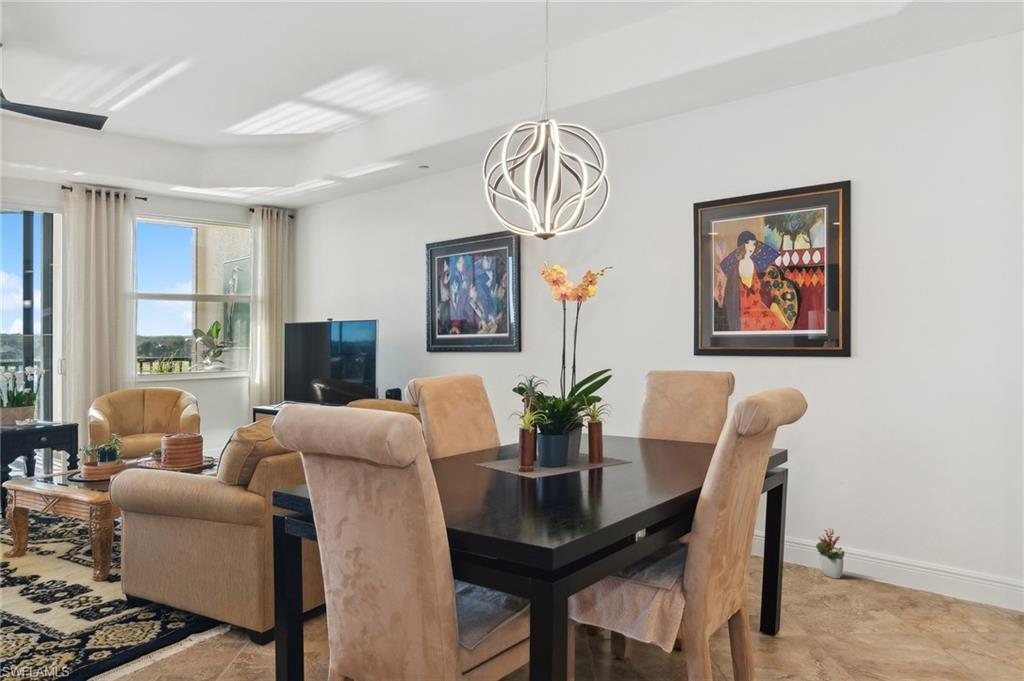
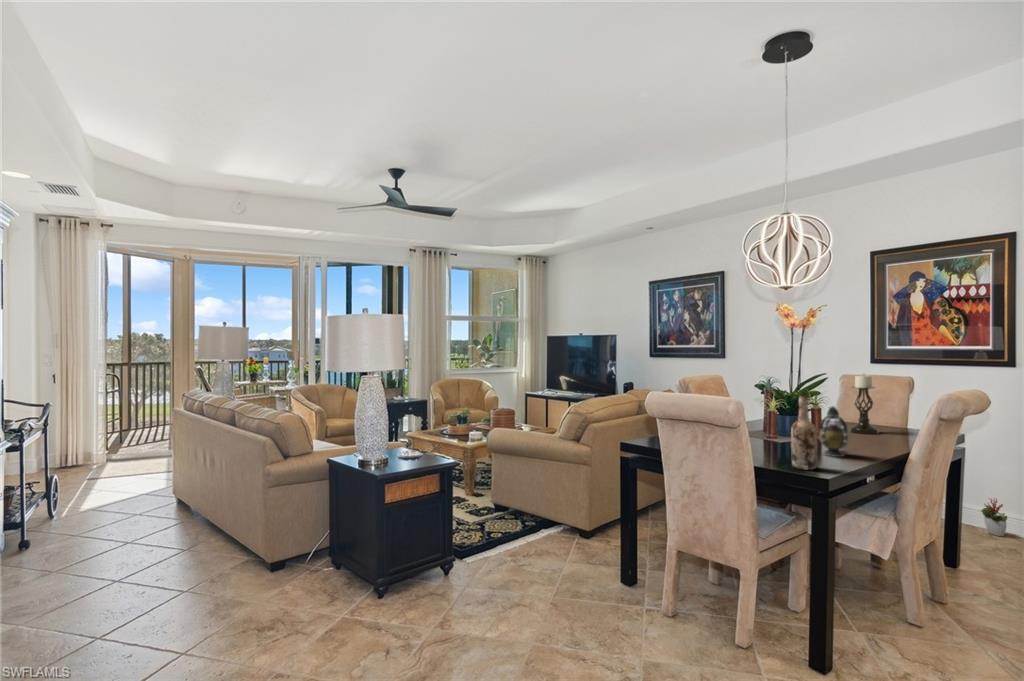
candle holder: none [652,367,689,455] -> present [850,374,879,434]
wine bottle: none [522,403,562,537] -> present [791,395,817,470]
teapot: none [585,418,628,502] -> present [819,406,848,457]

